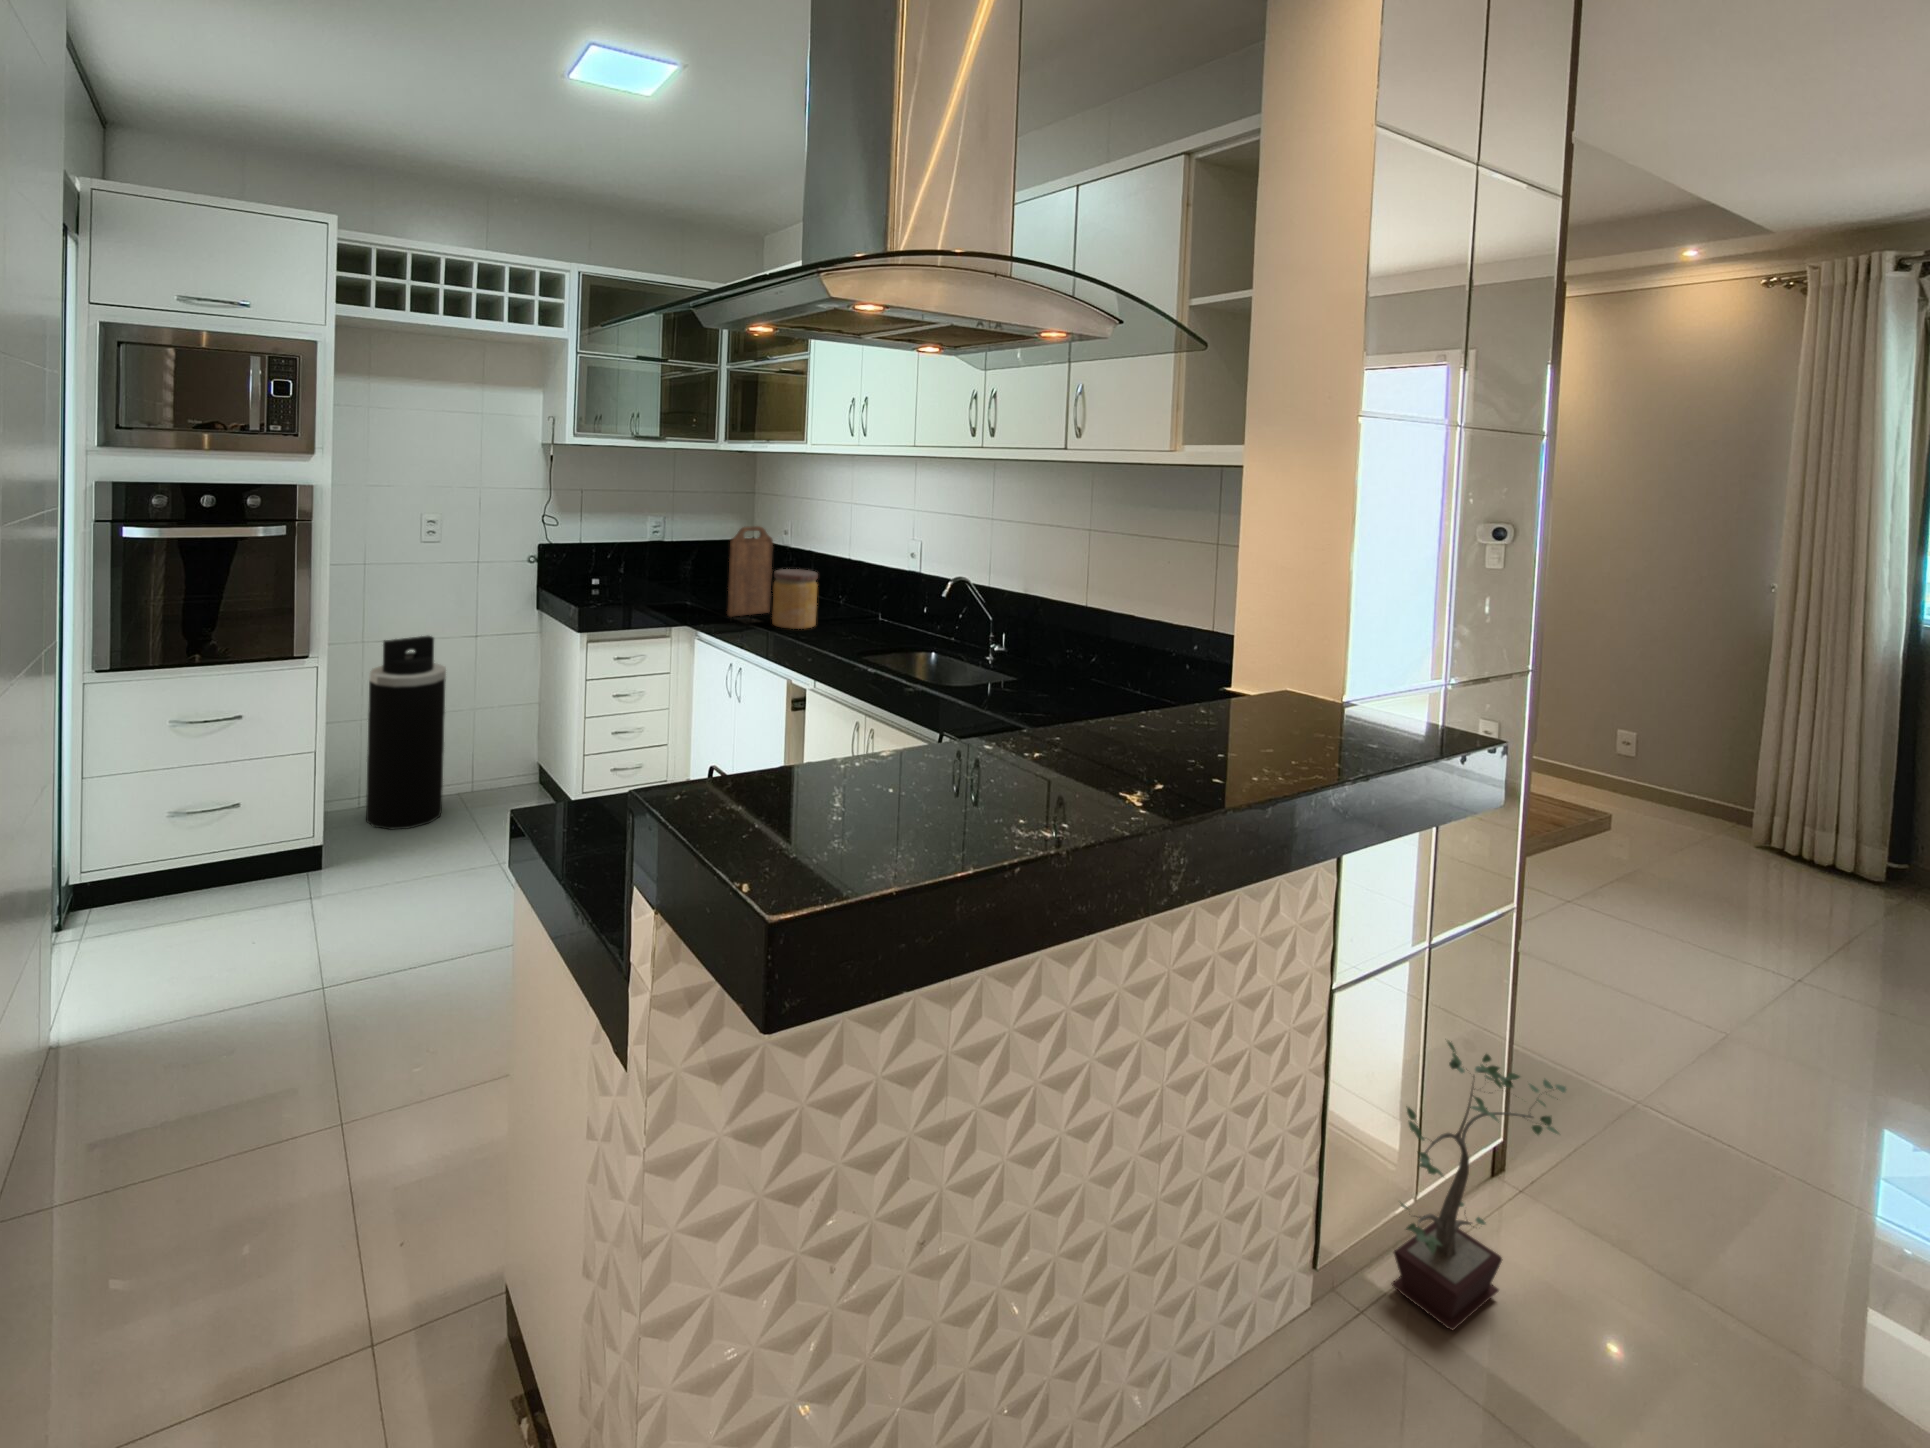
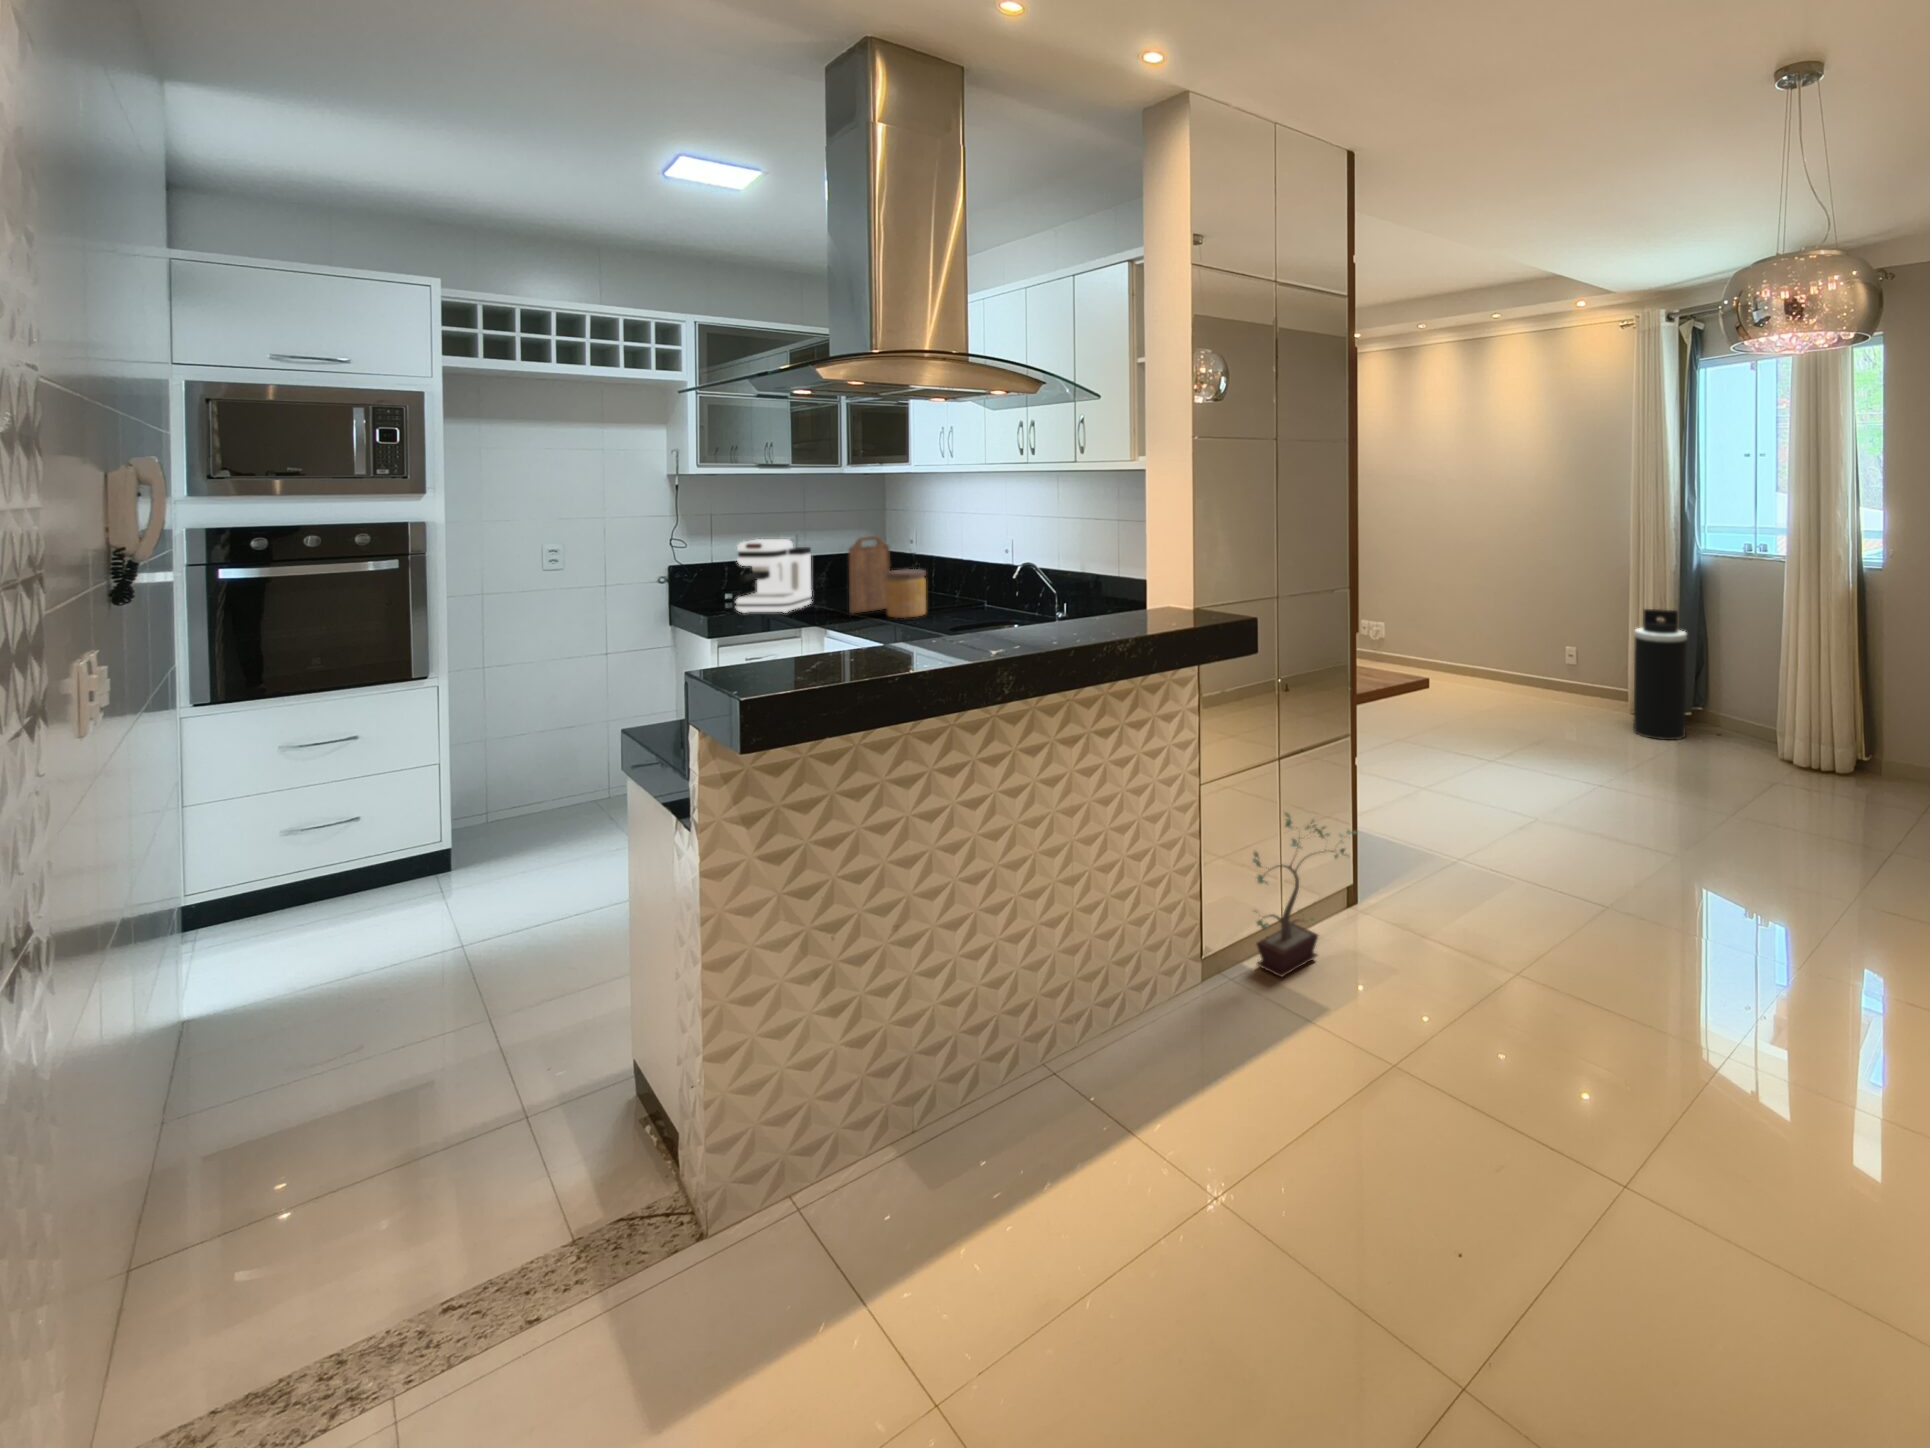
coffee maker: none [607,522,686,610] -> present [736,539,812,613]
trash can: present [366,636,446,830] -> present [1634,609,1687,740]

